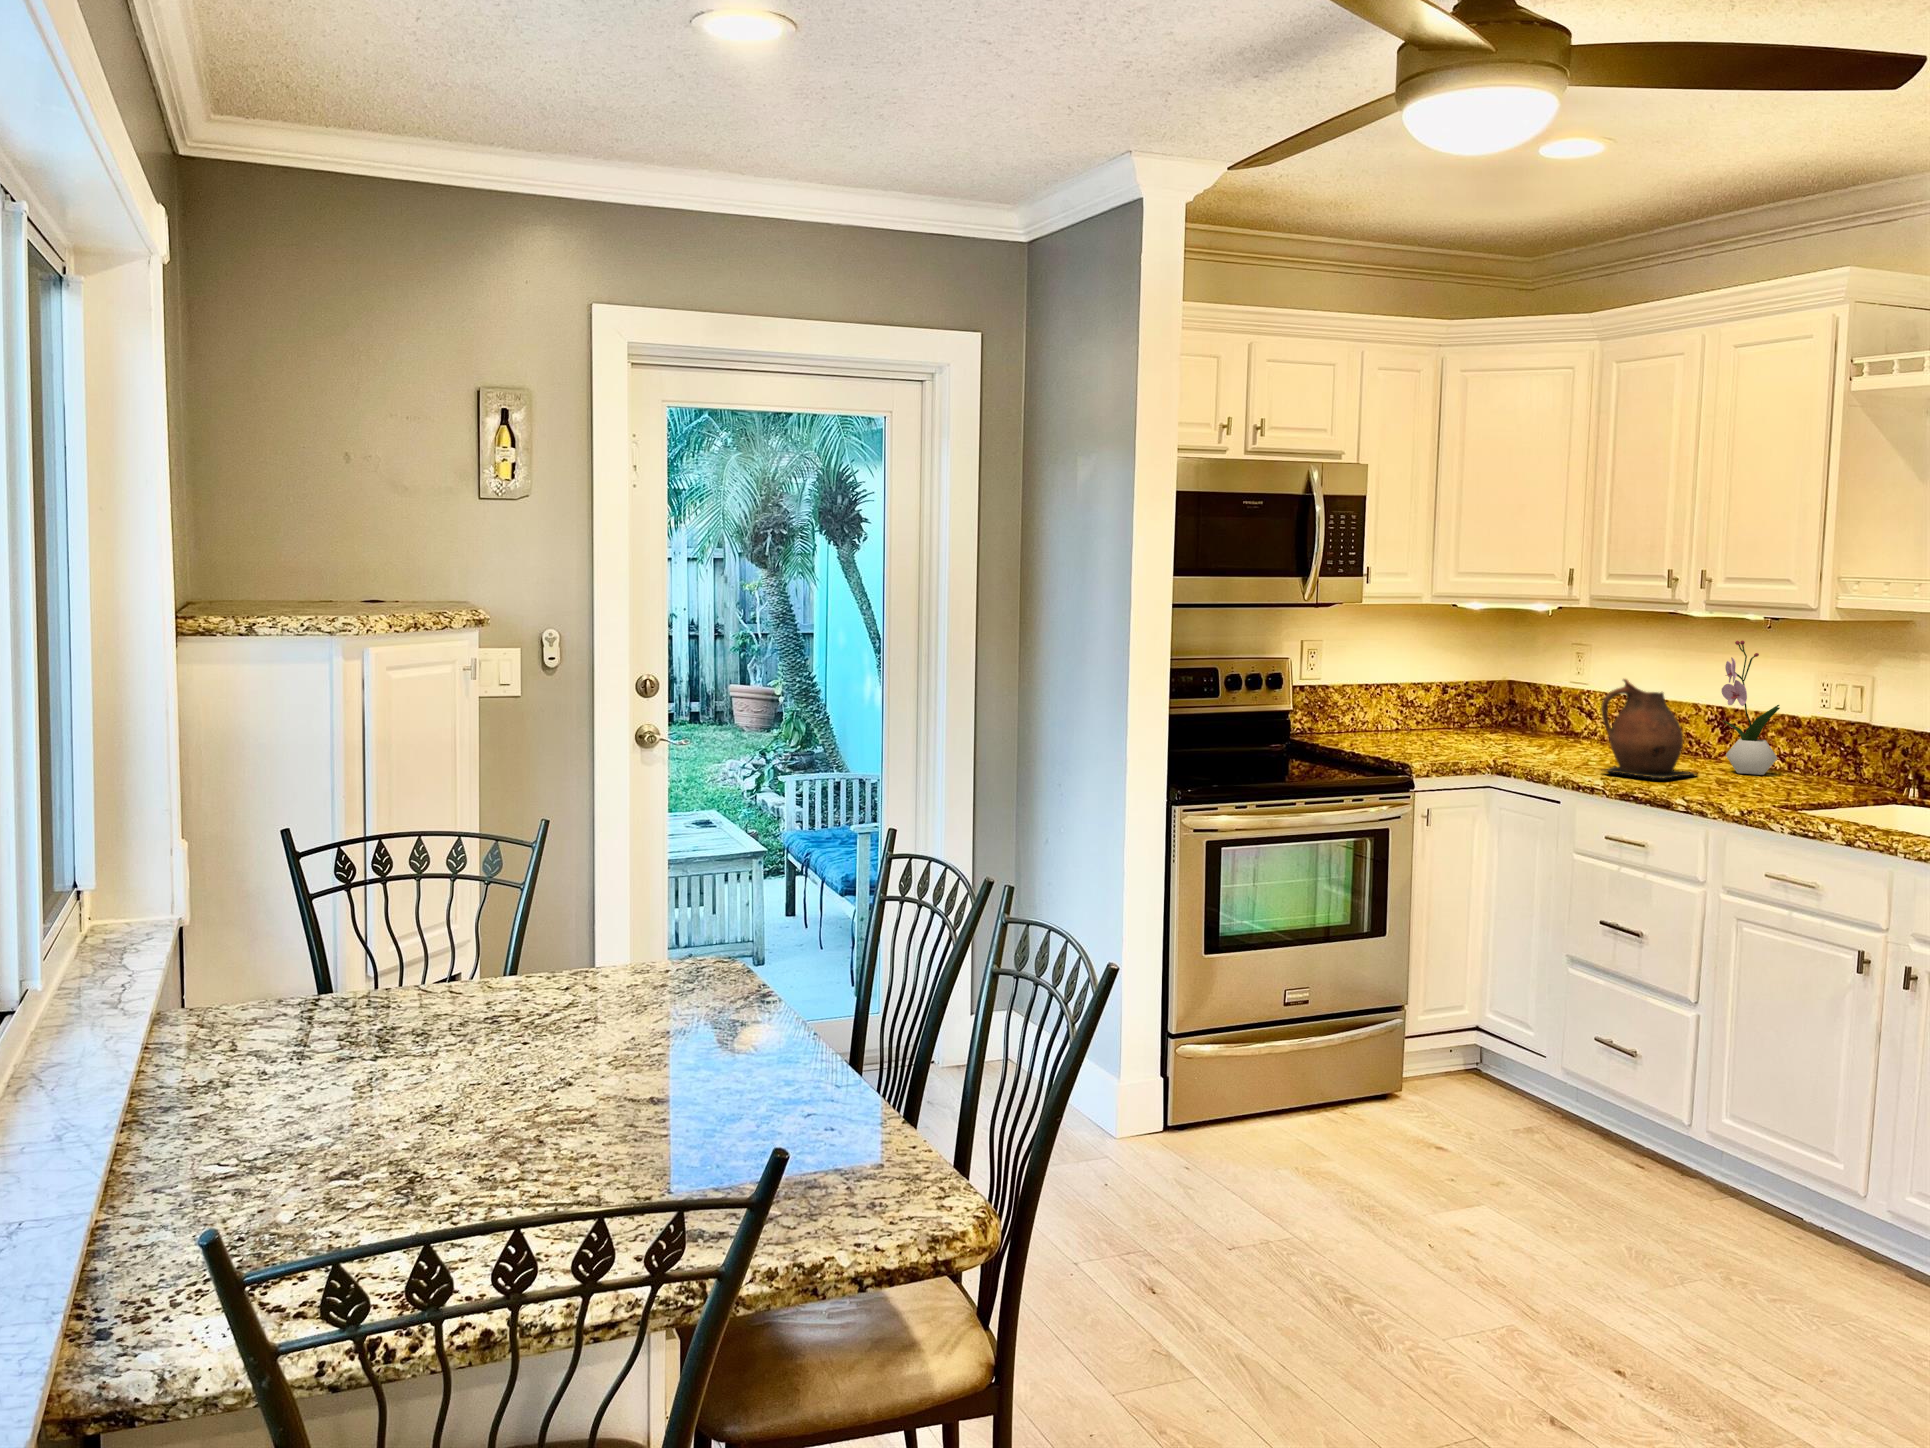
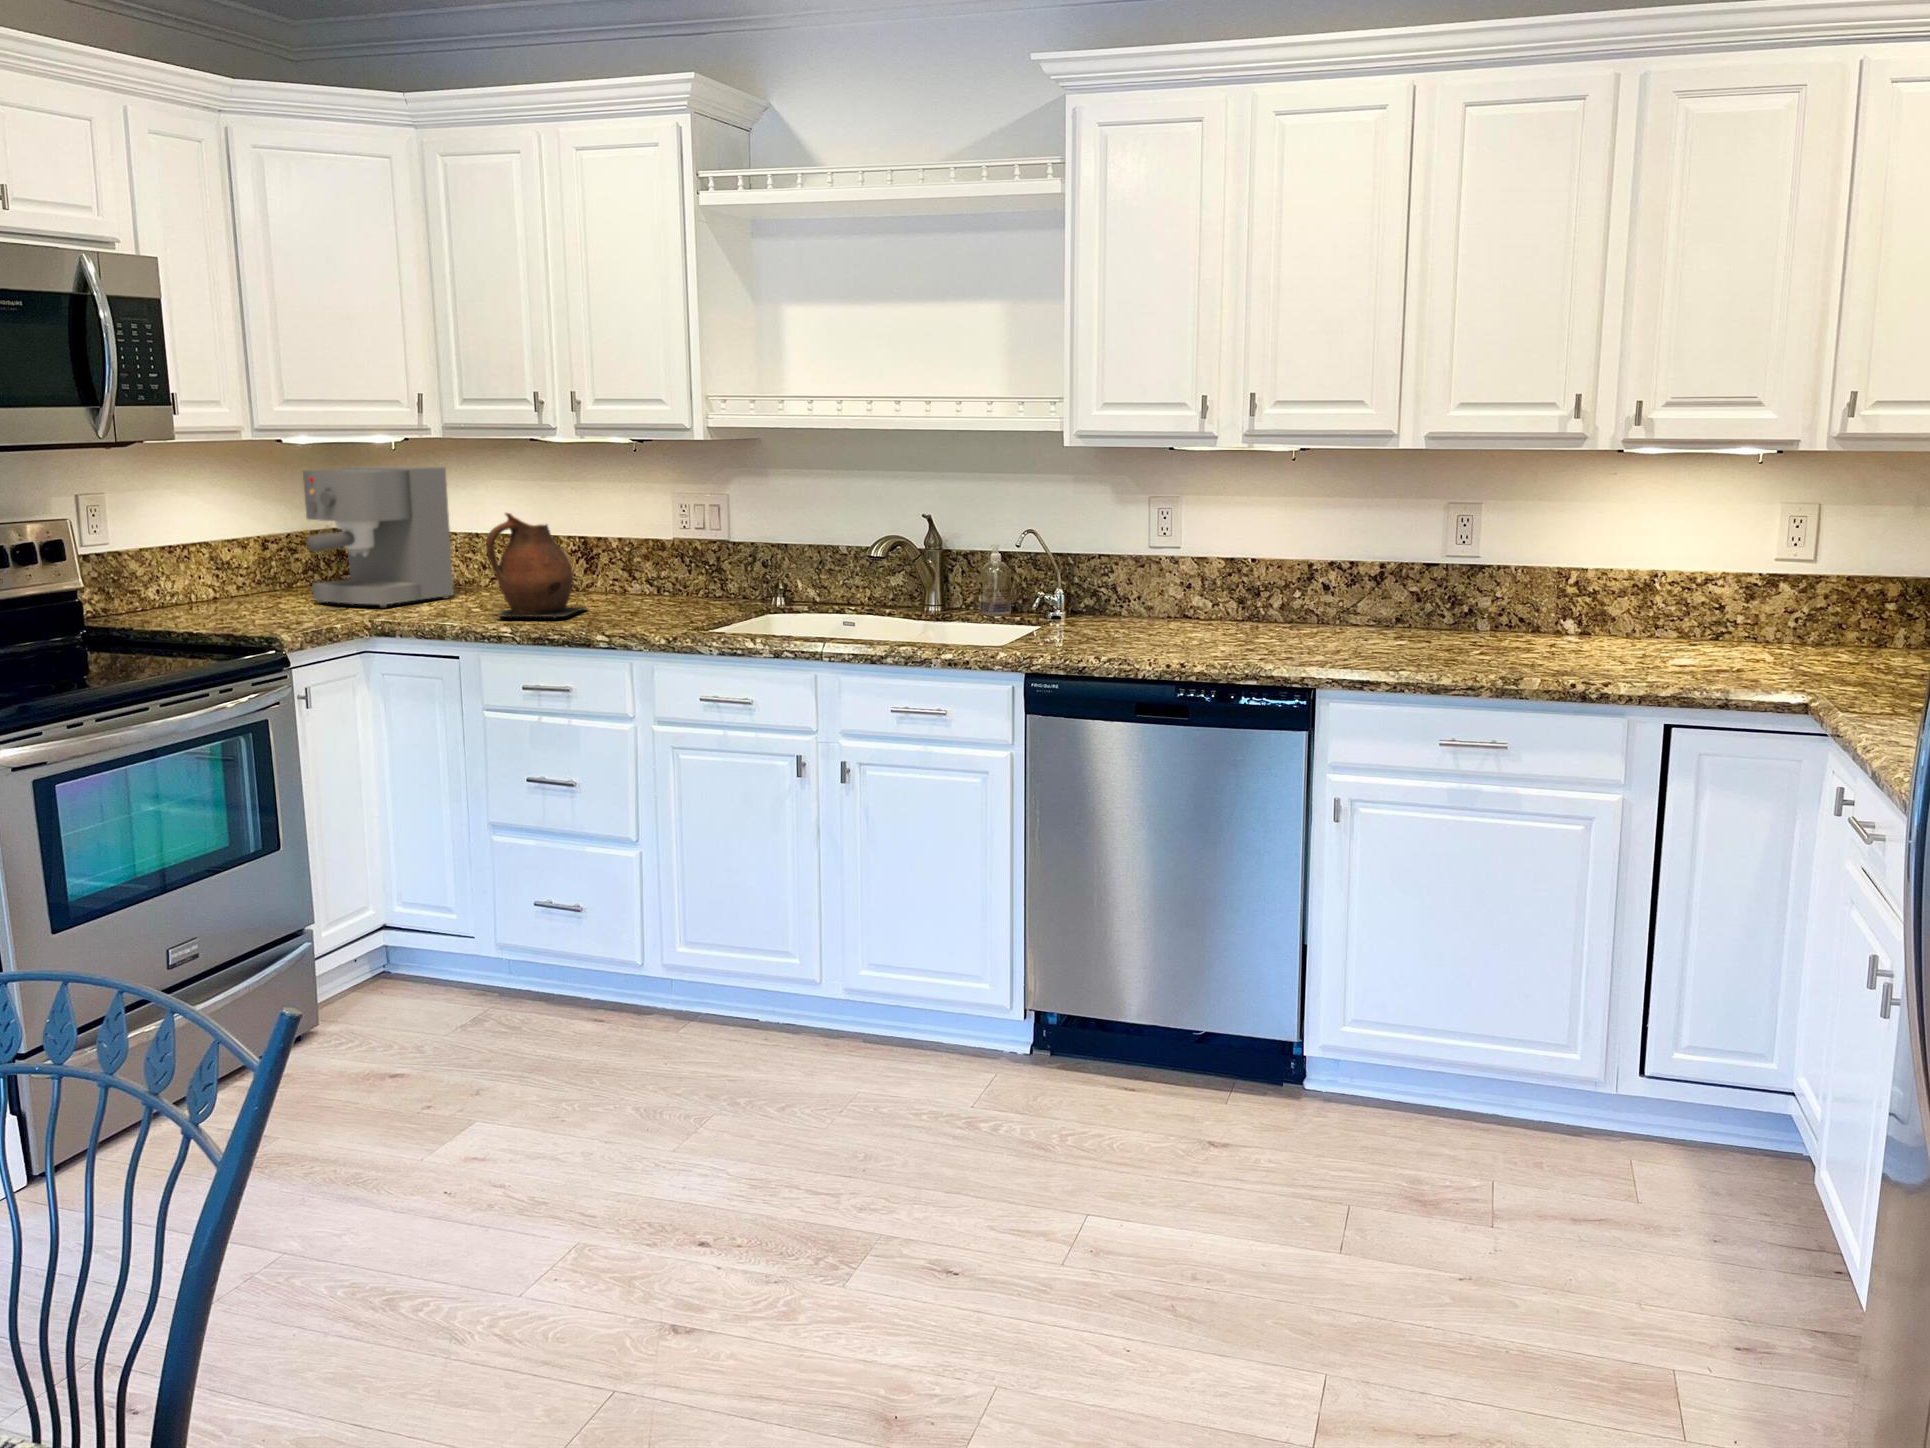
coffee maker: none [1459,629,1595,752] -> present [303,466,454,607]
flower arrangement: present [1722,640,1780,775] -> none [592,465,652,602]

